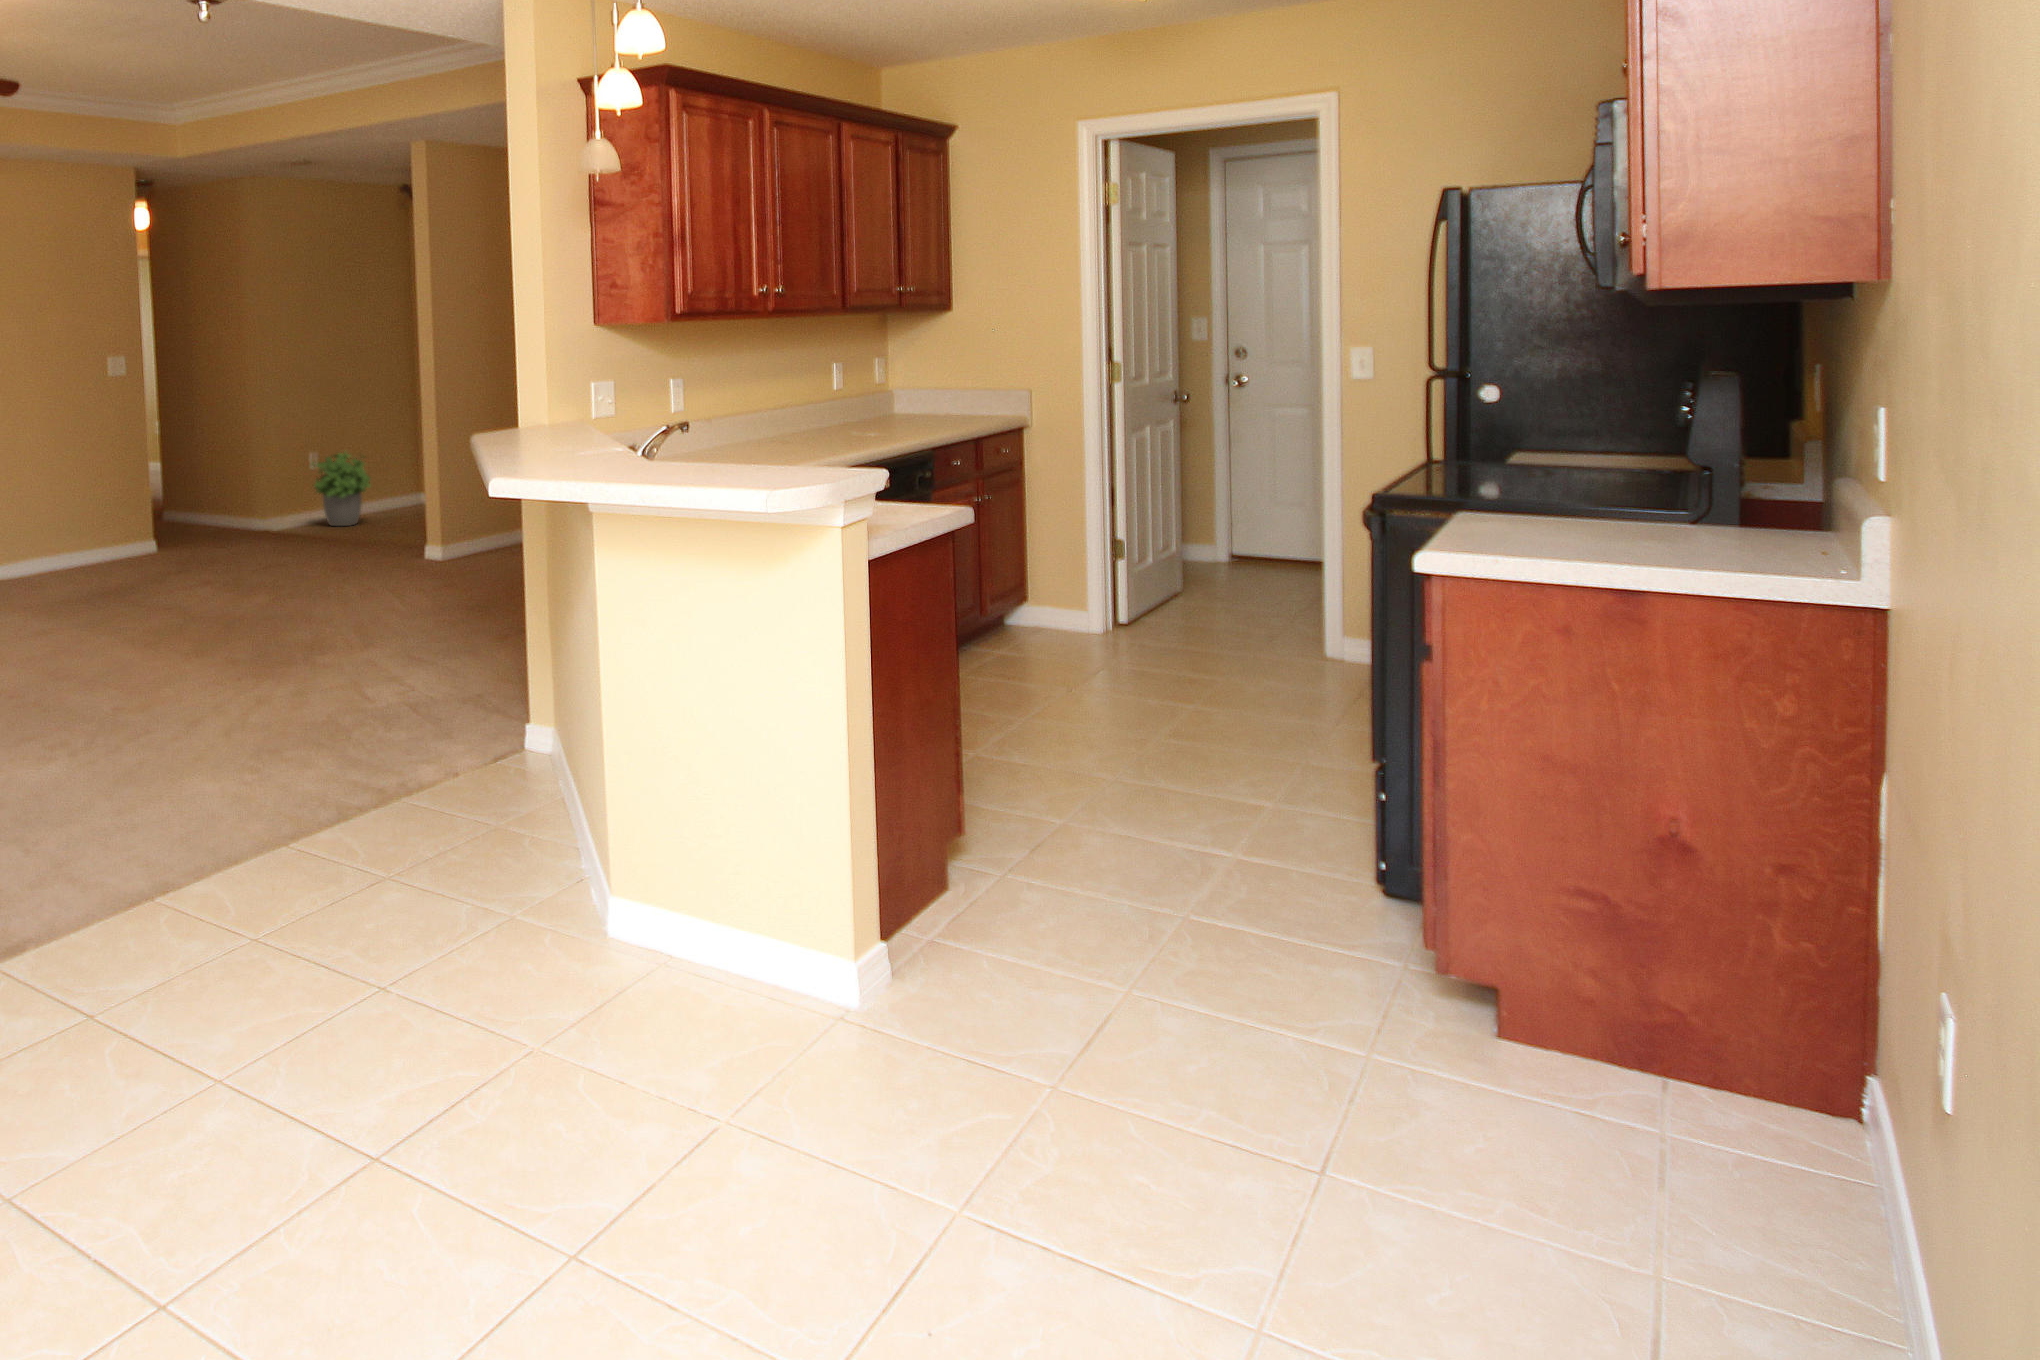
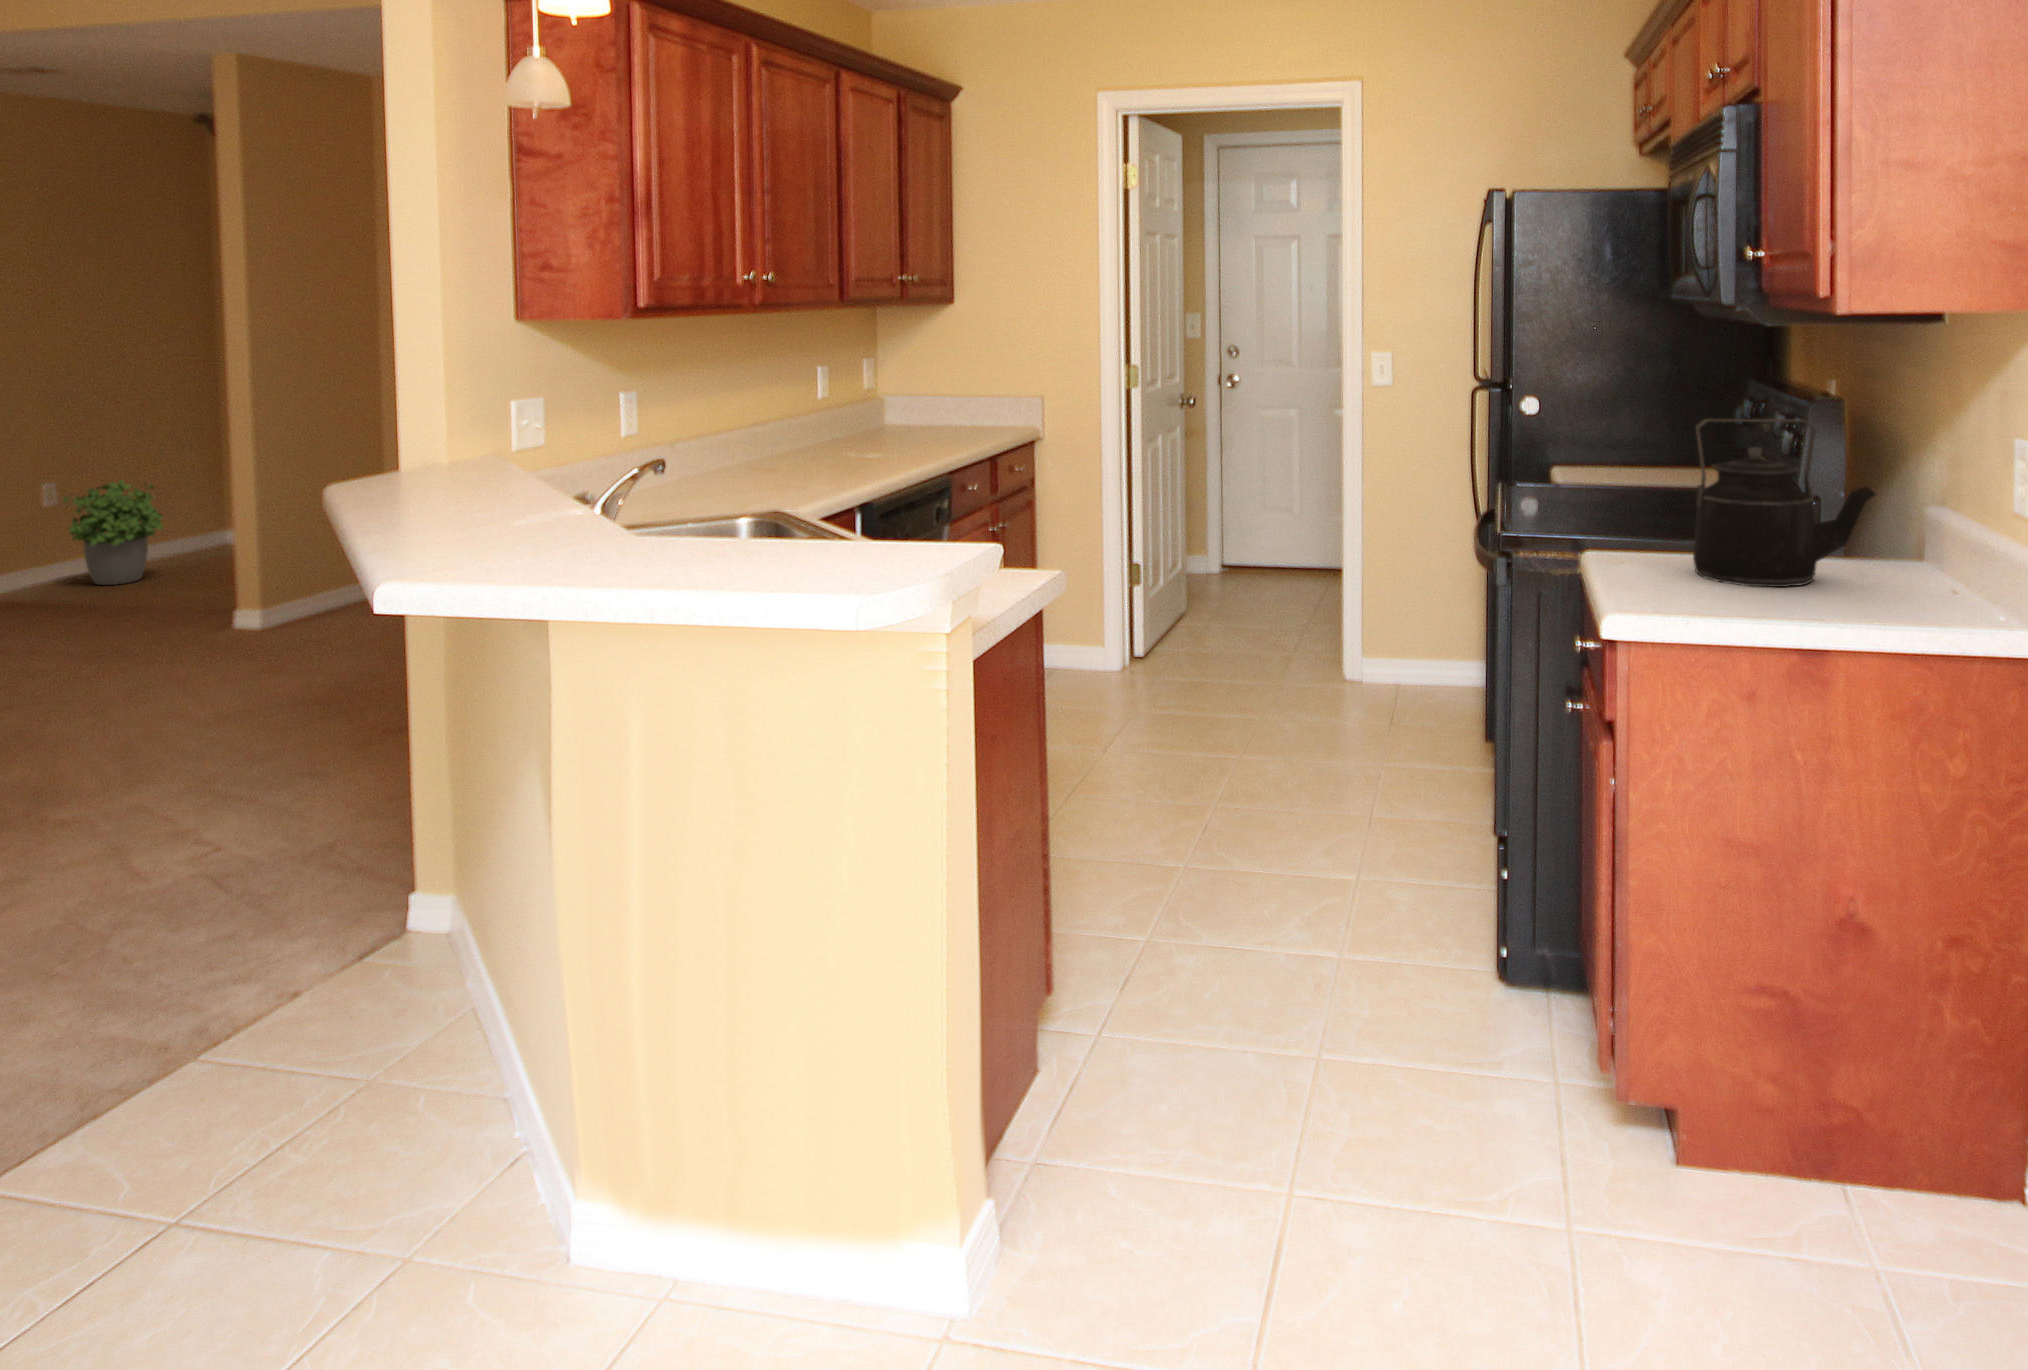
kettle: none [1543,391,1739,541] -> present [1693,419,1876,587]

